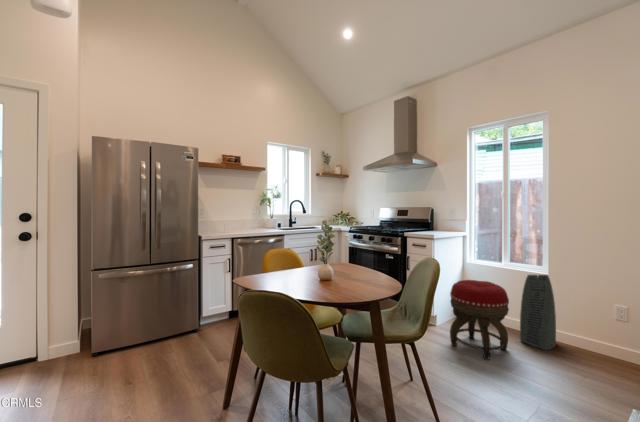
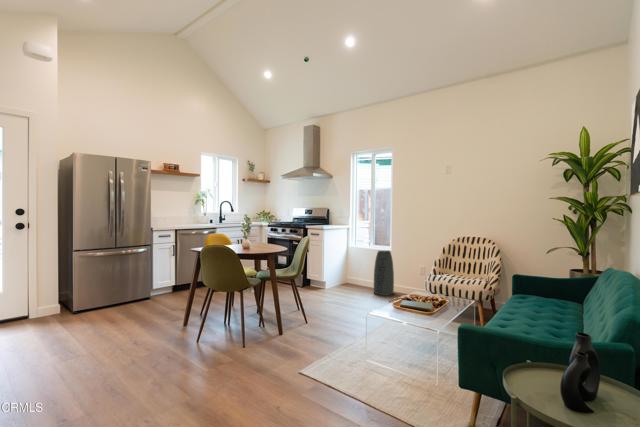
footstool: present [450,280,509,360] -> none [330,255,363,301]

